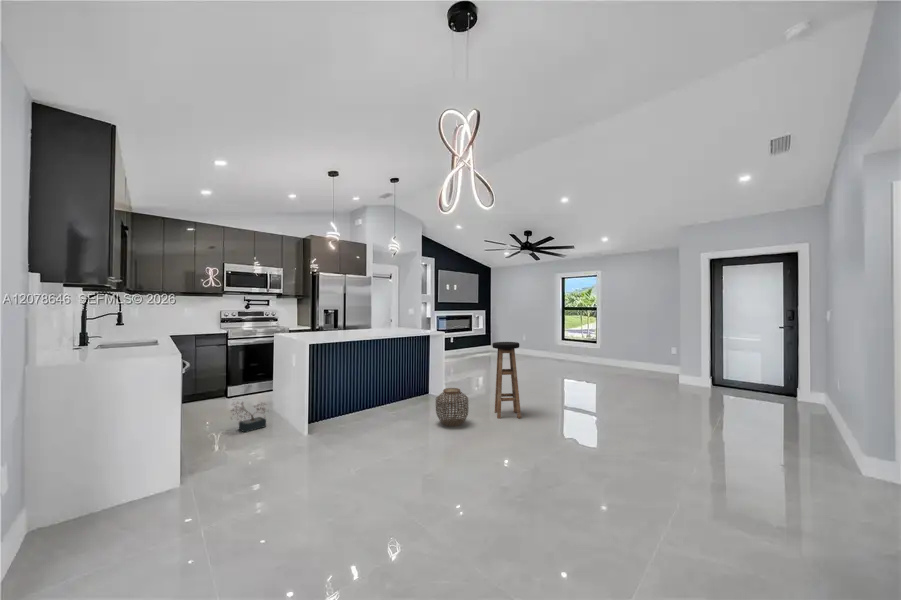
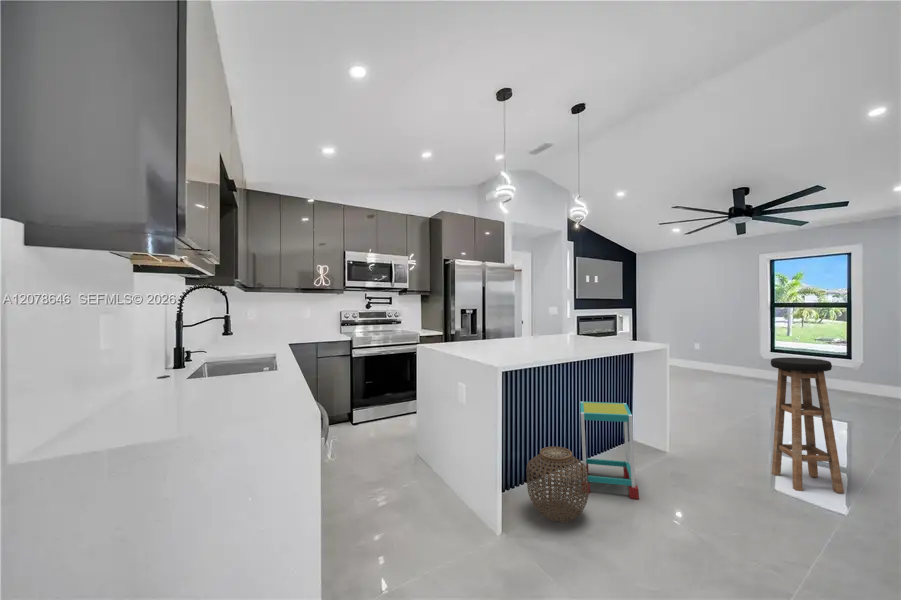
side table: none [370,371,409,427] -> present [580,402,639,499]
woven basket: present [436,388,468,426] -> present [526,447,589,522]
decorative plant: present [231,402,266,432] -> none [375,444,424,492]

